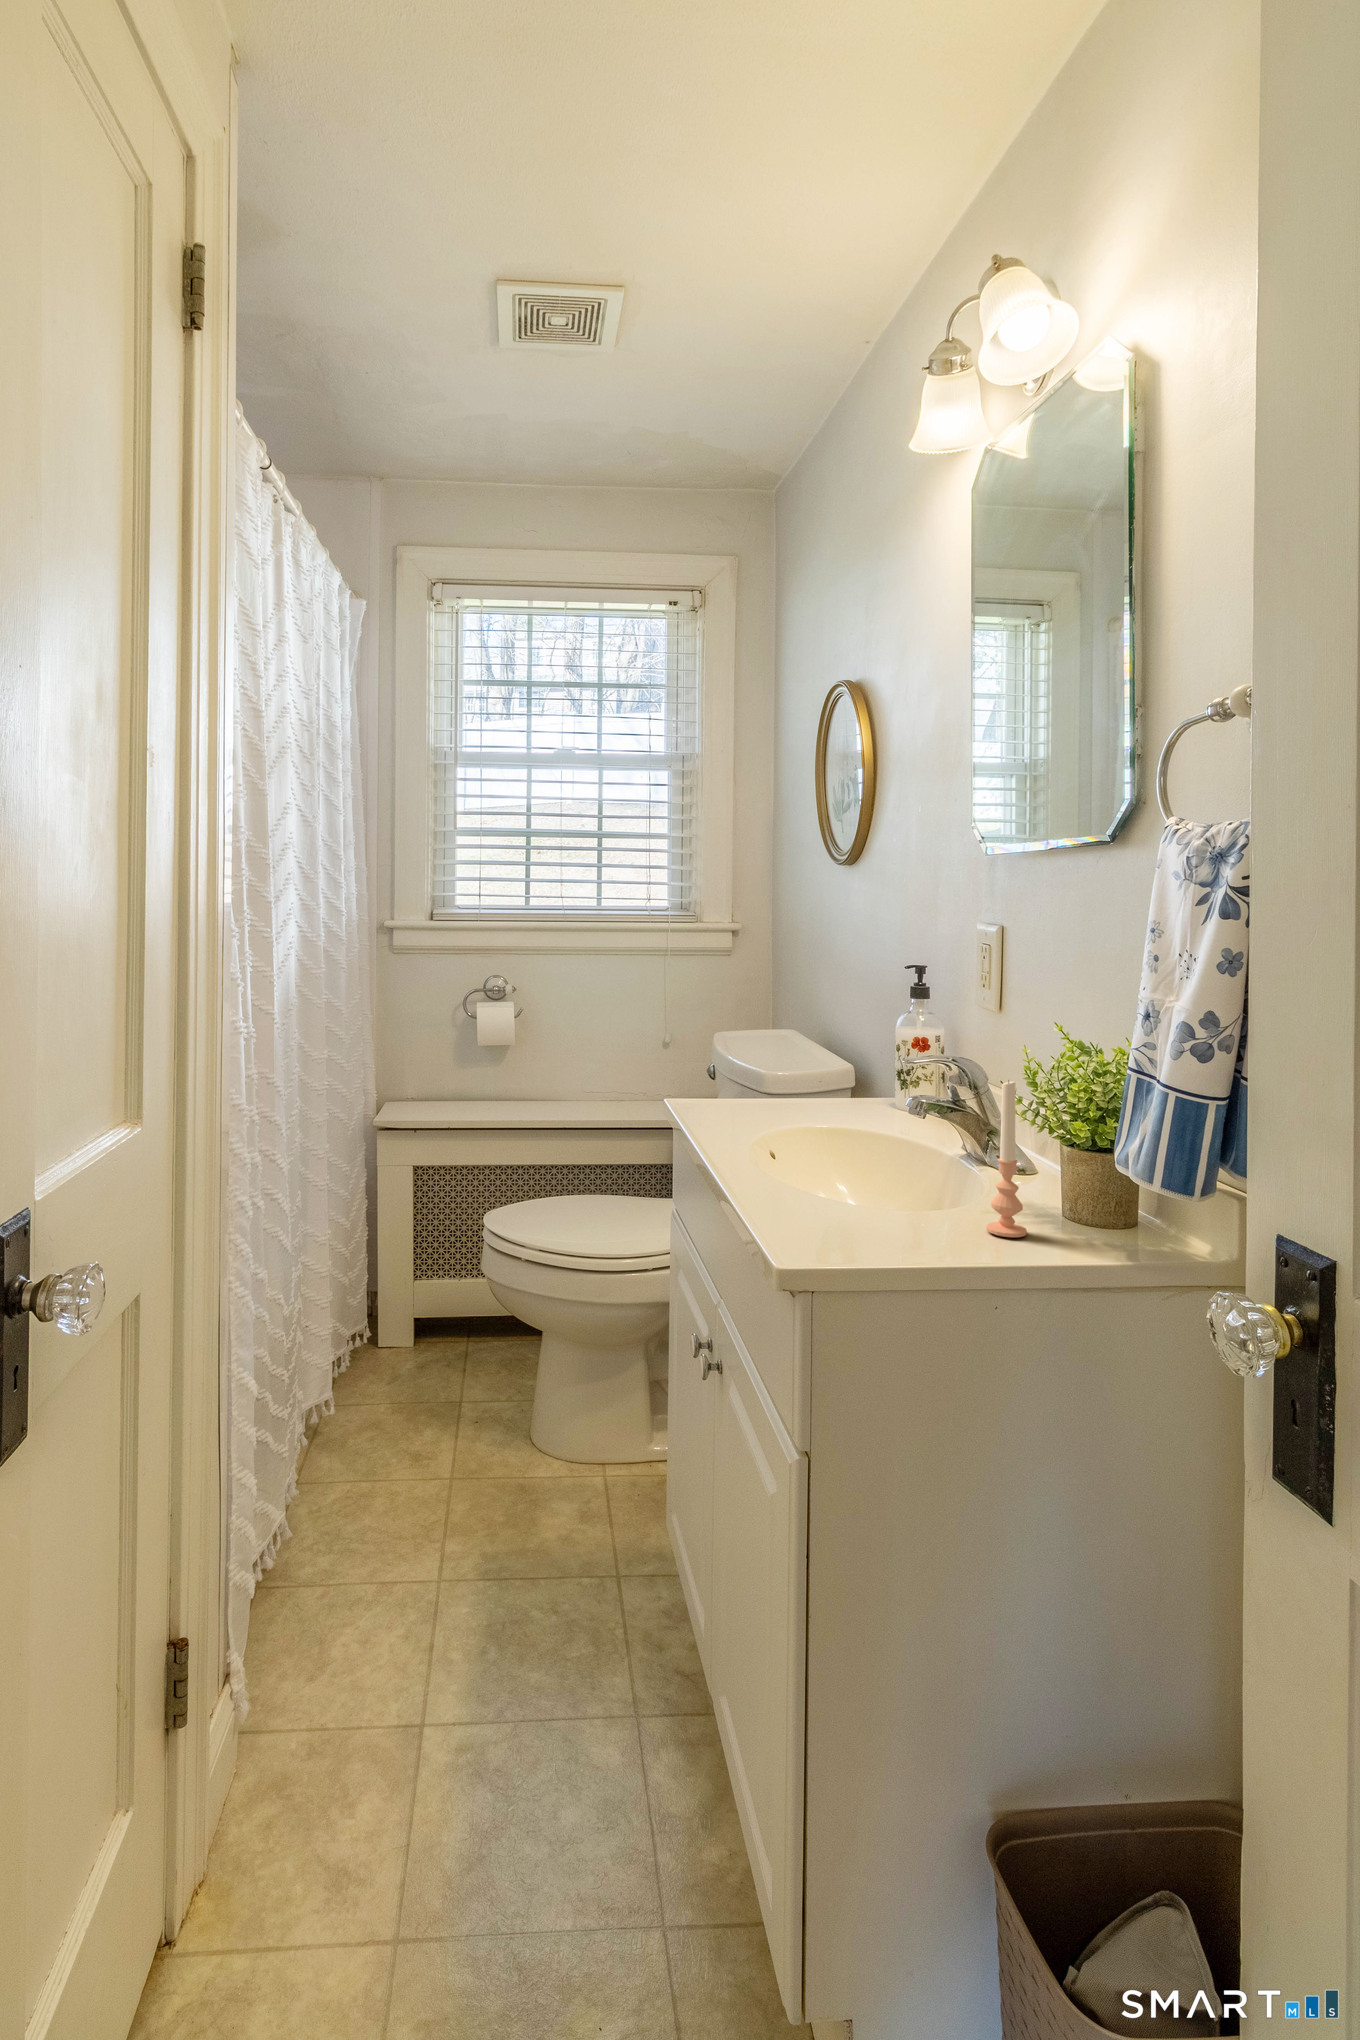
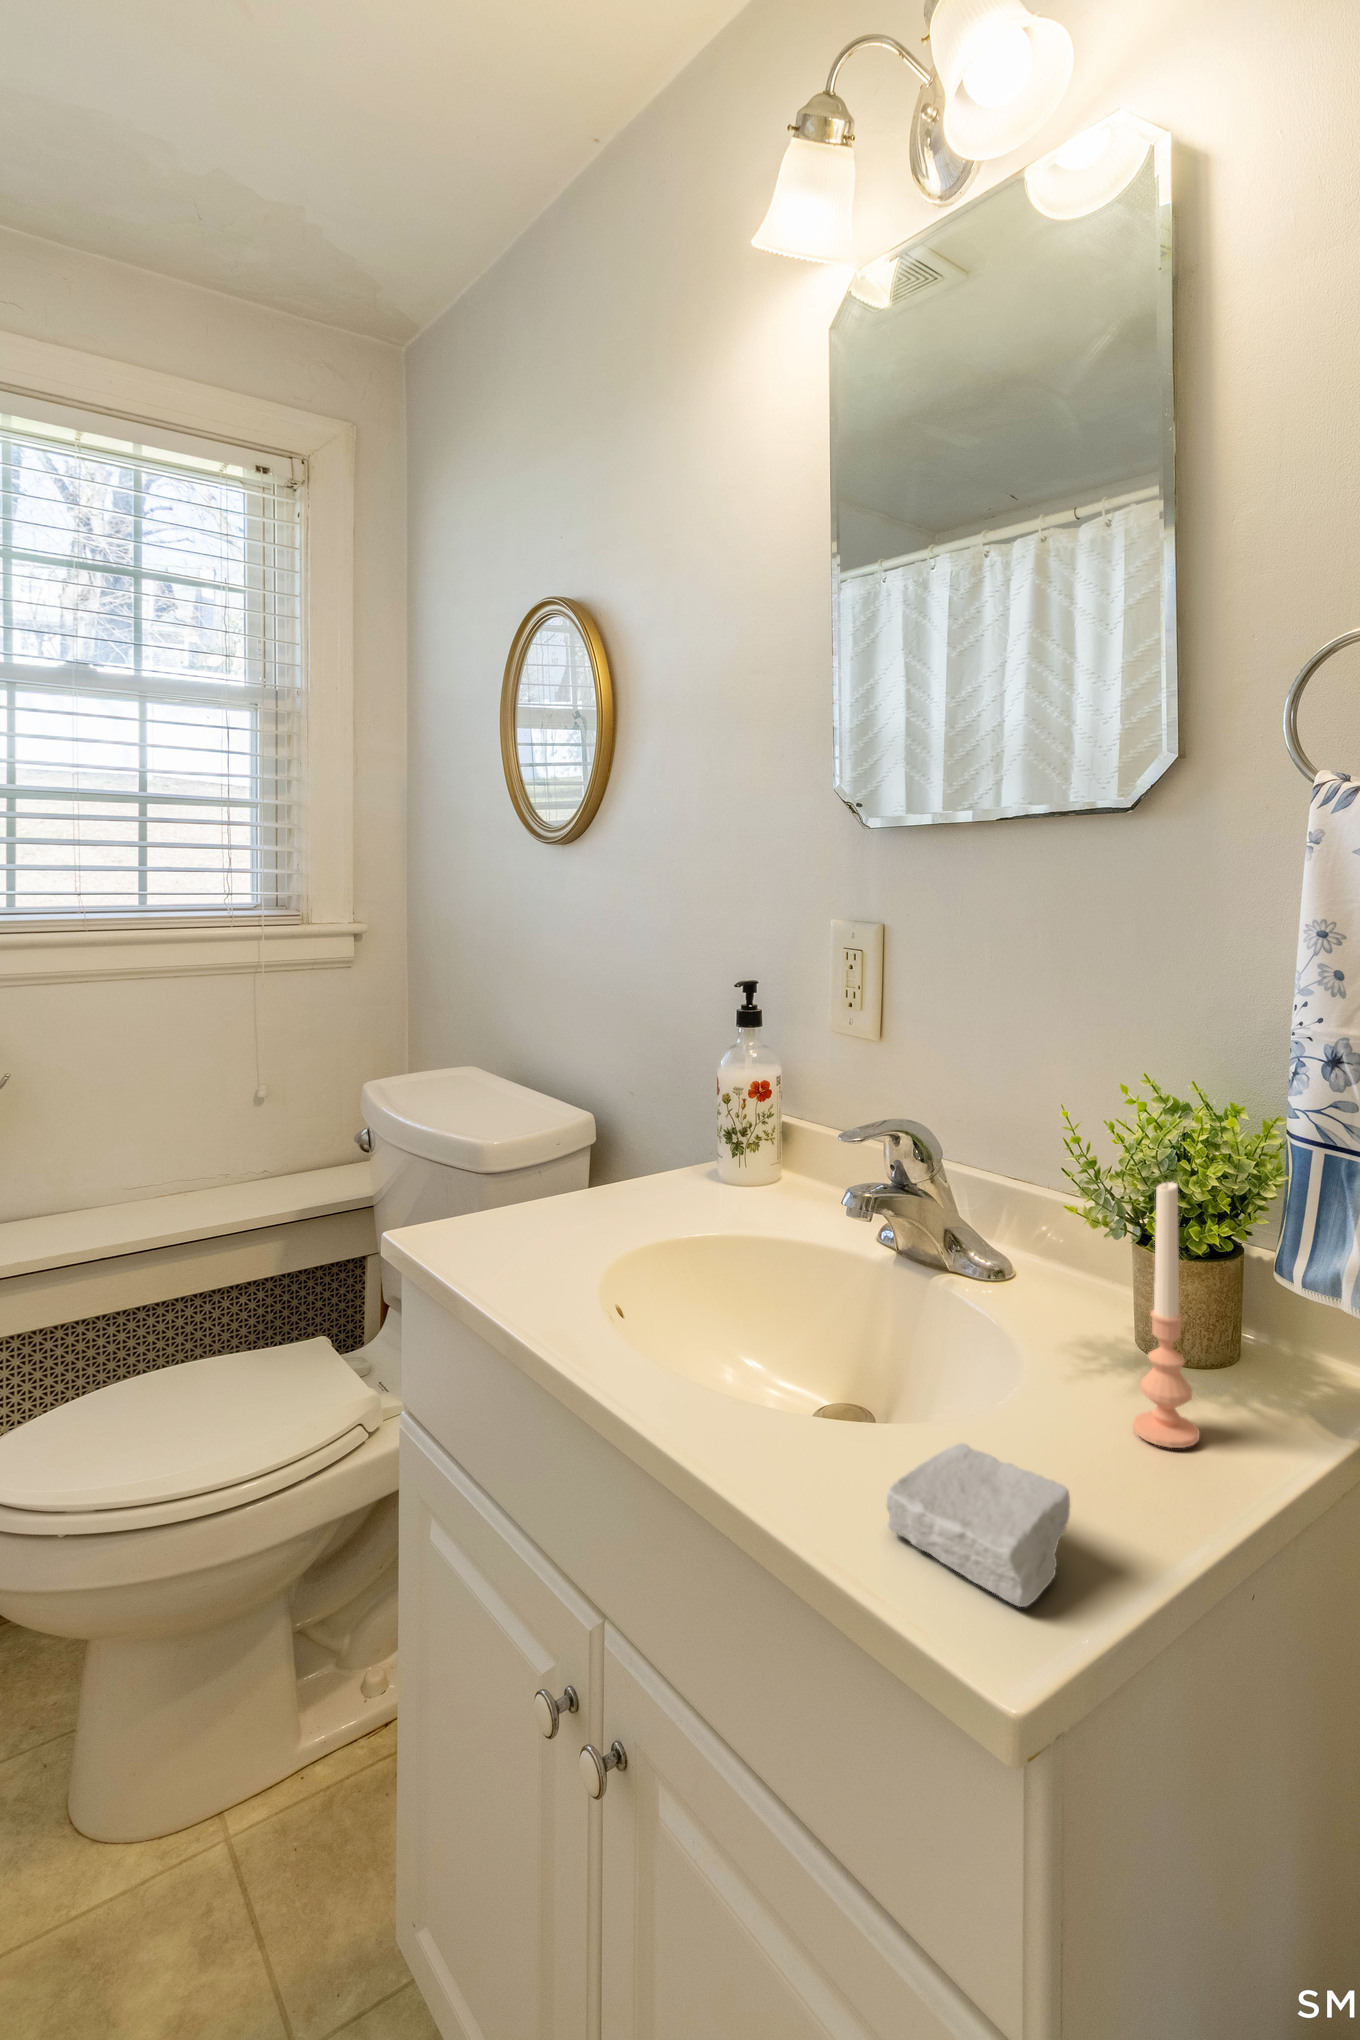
soap bar: none [798,1194,875,1251] -> present [887,1443,1070,1607]

